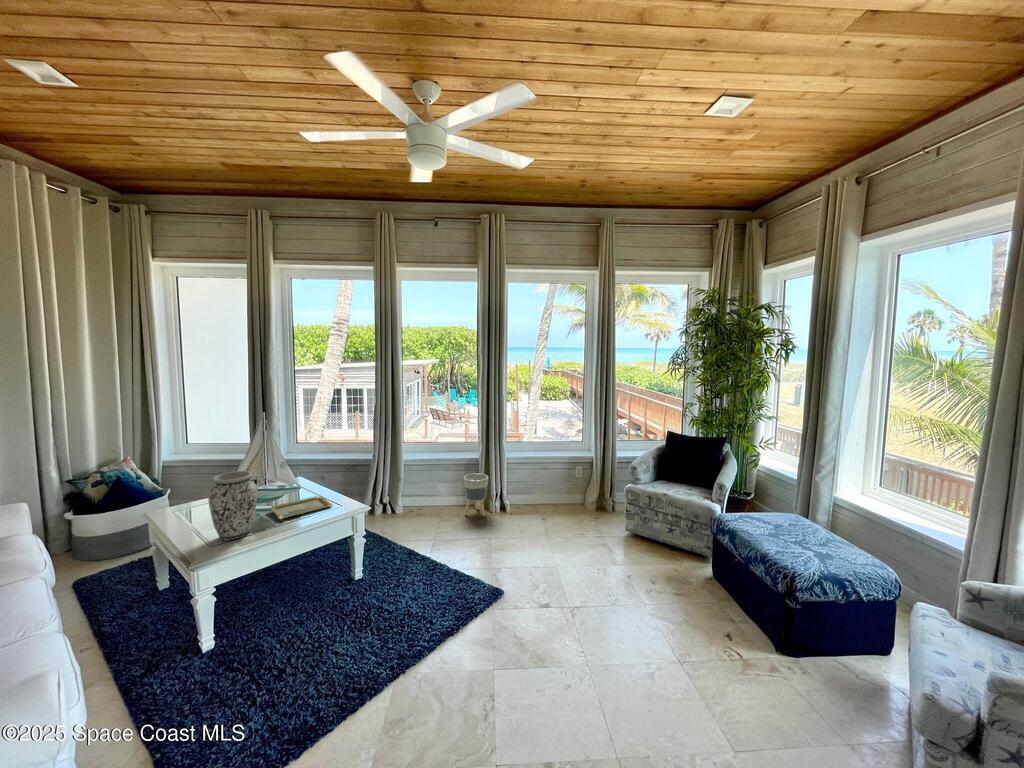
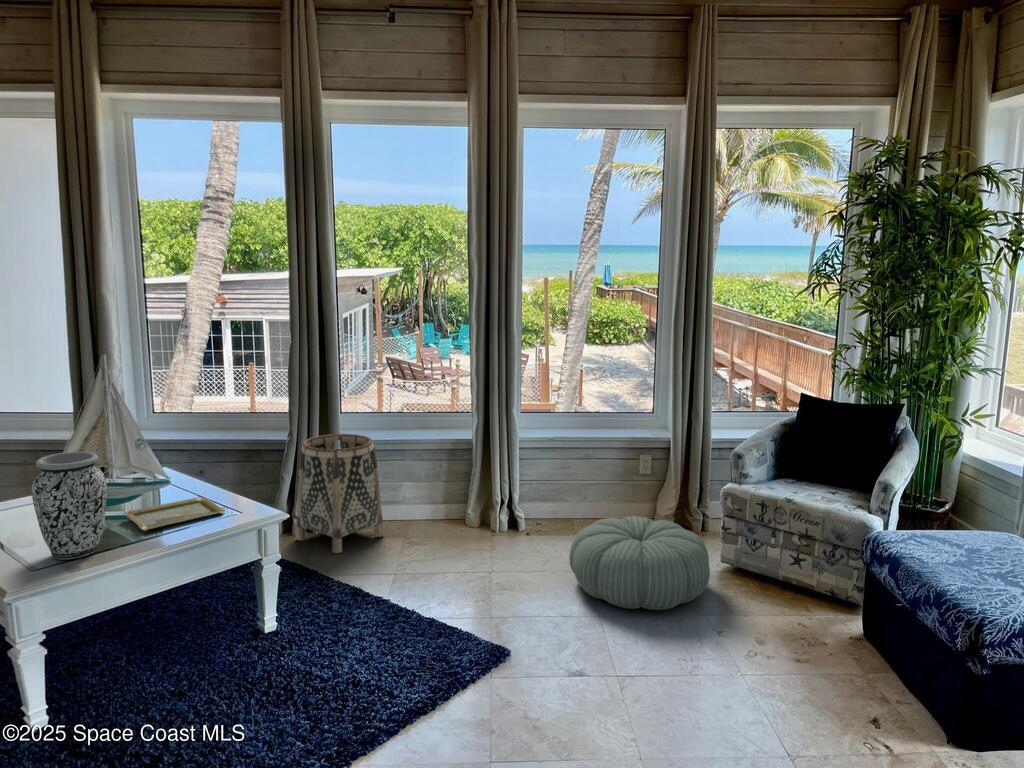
basket: none [378,454,430,526] -> present [296,434,384,553]
planter: present [464,473,488,516] -> none [442,468,485,540]
pouf: none [538,502,621,561] -> present [569,516,710,610]

